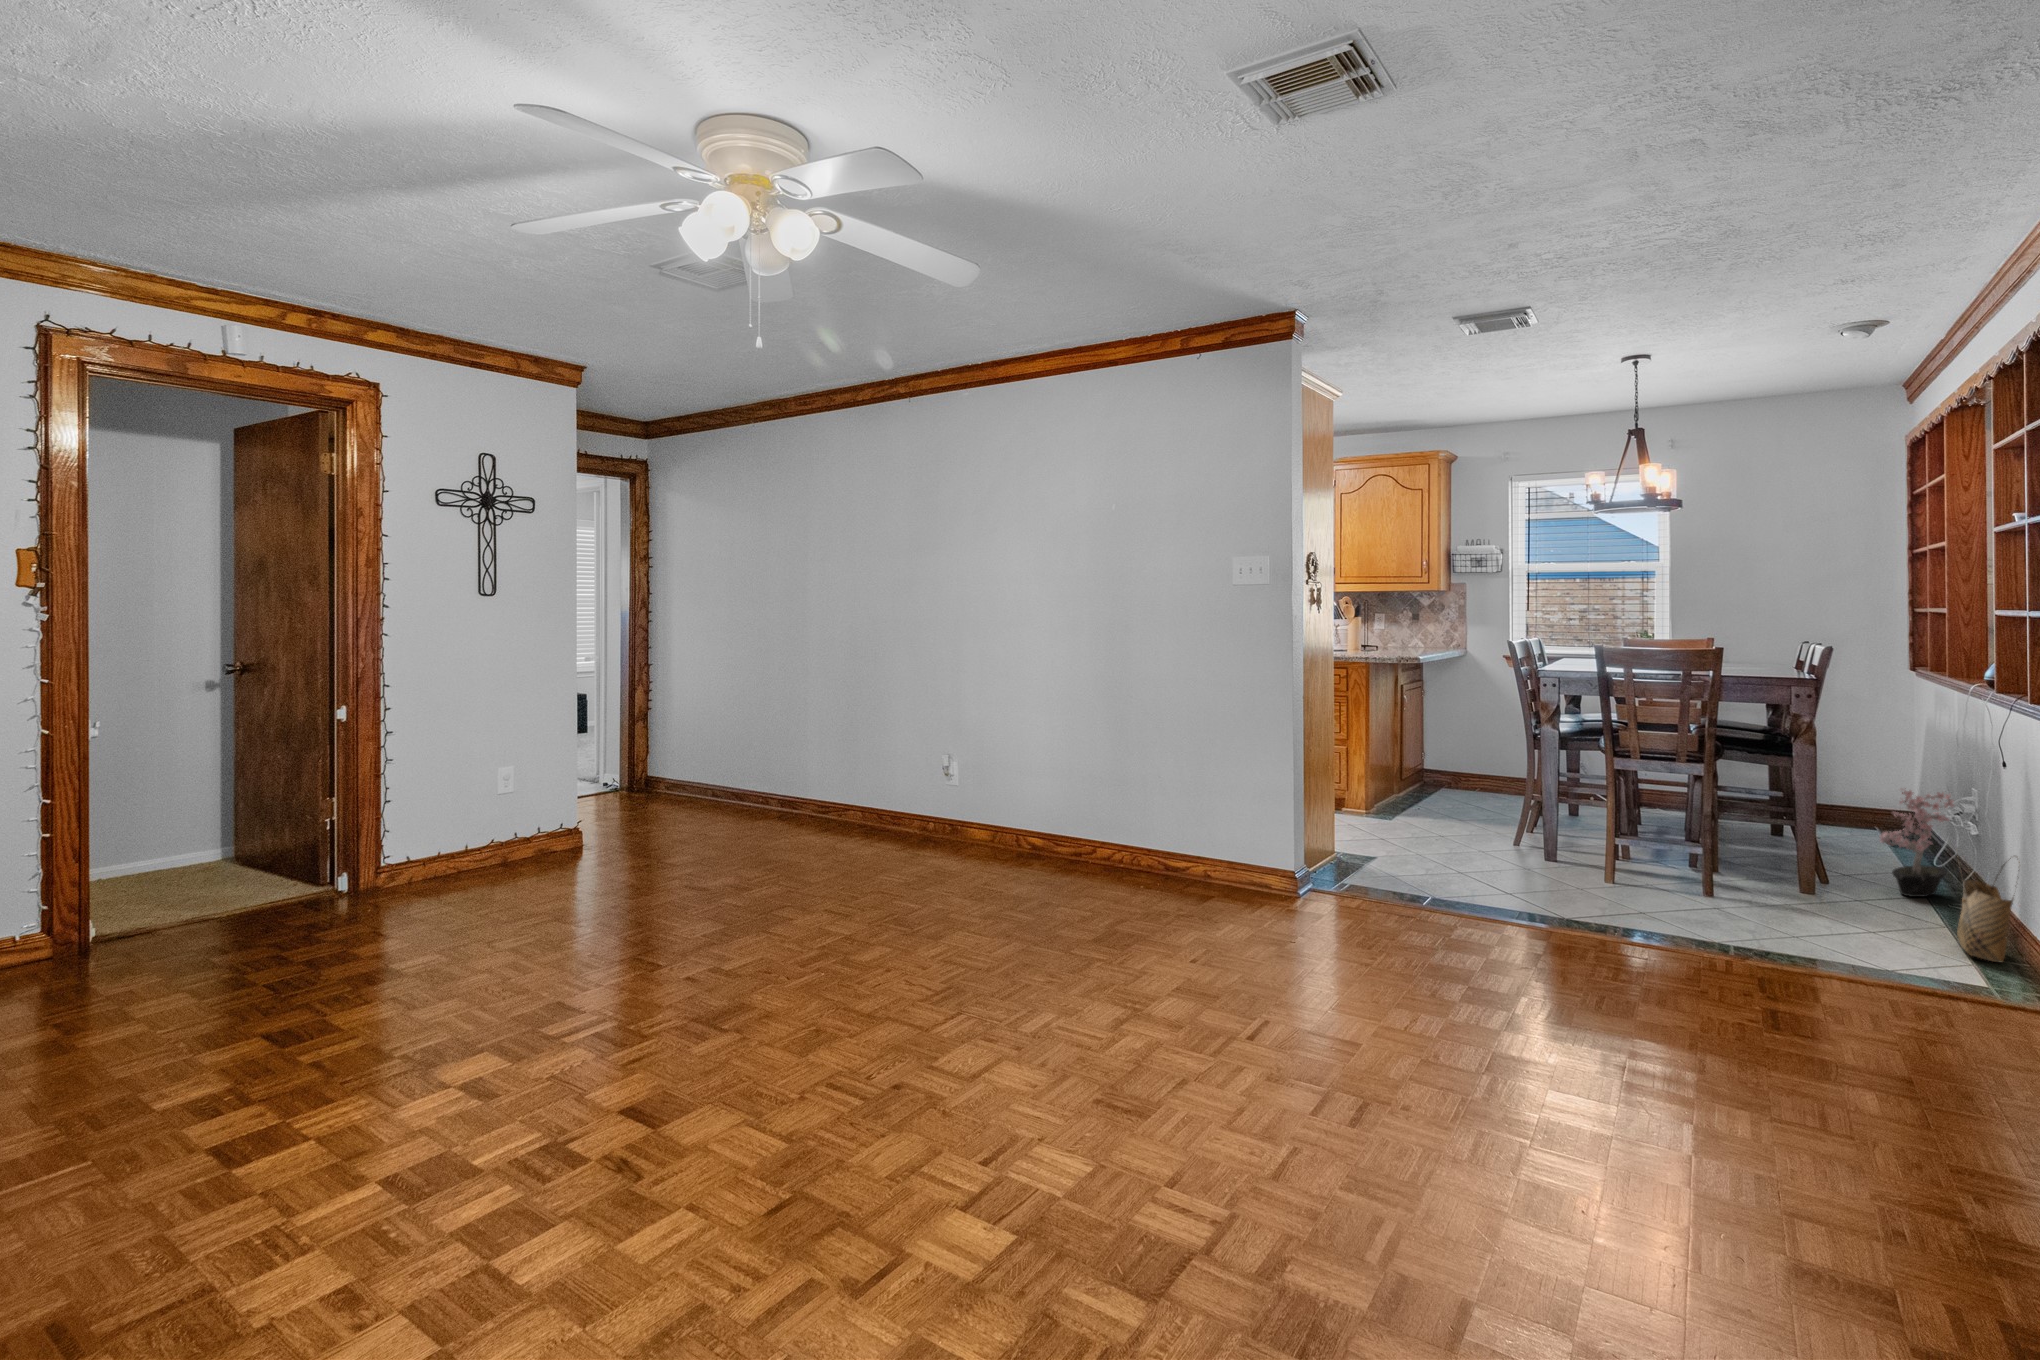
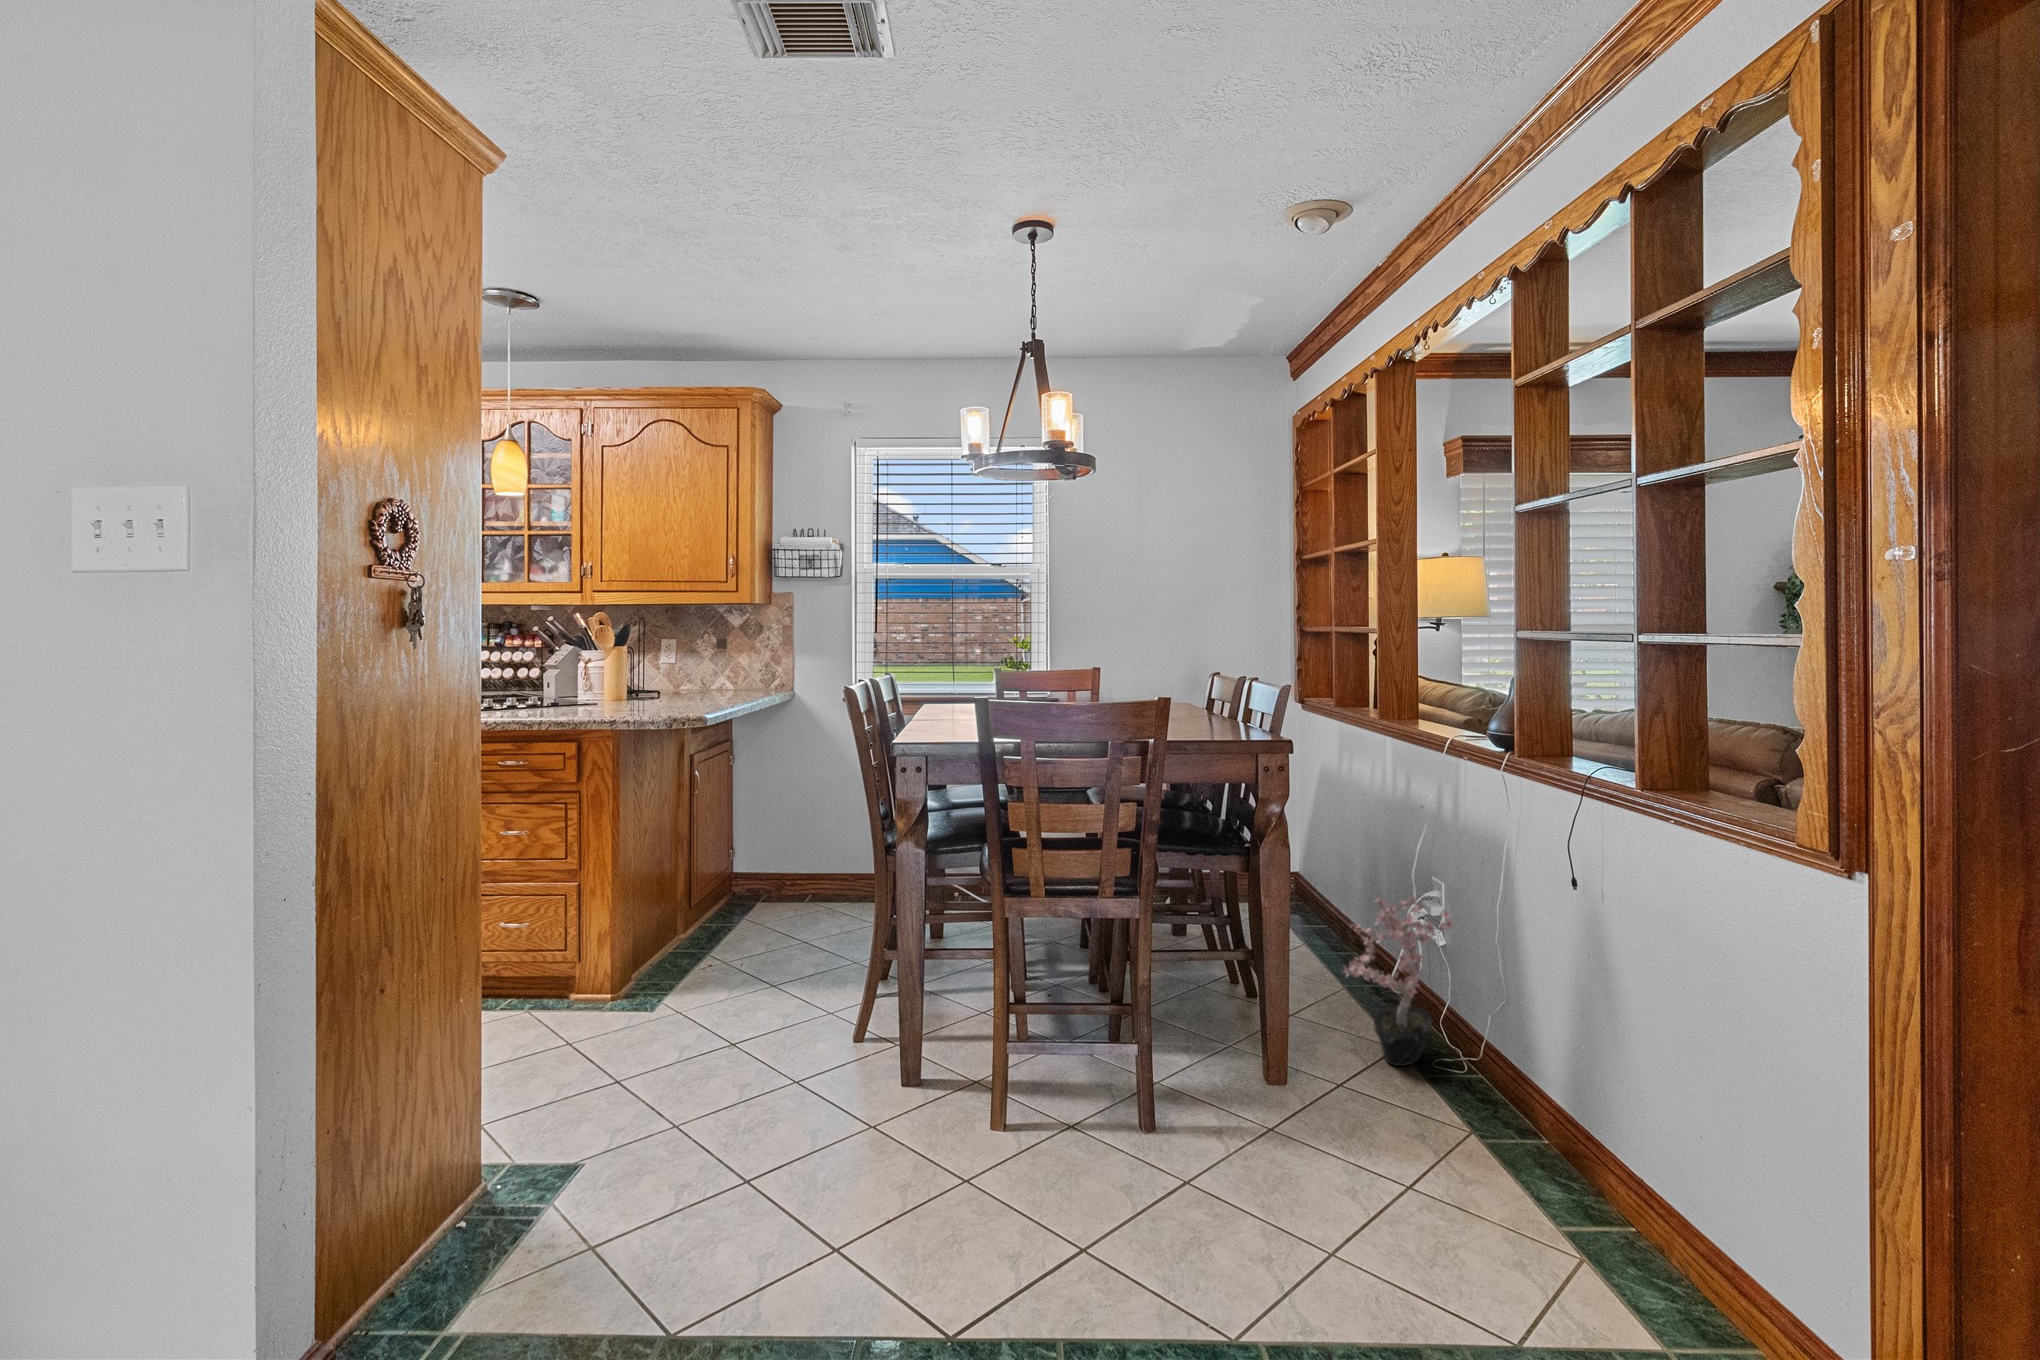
woven basket: present [1956,849,2020,962] -> none [1553,1054,1675,1275]

